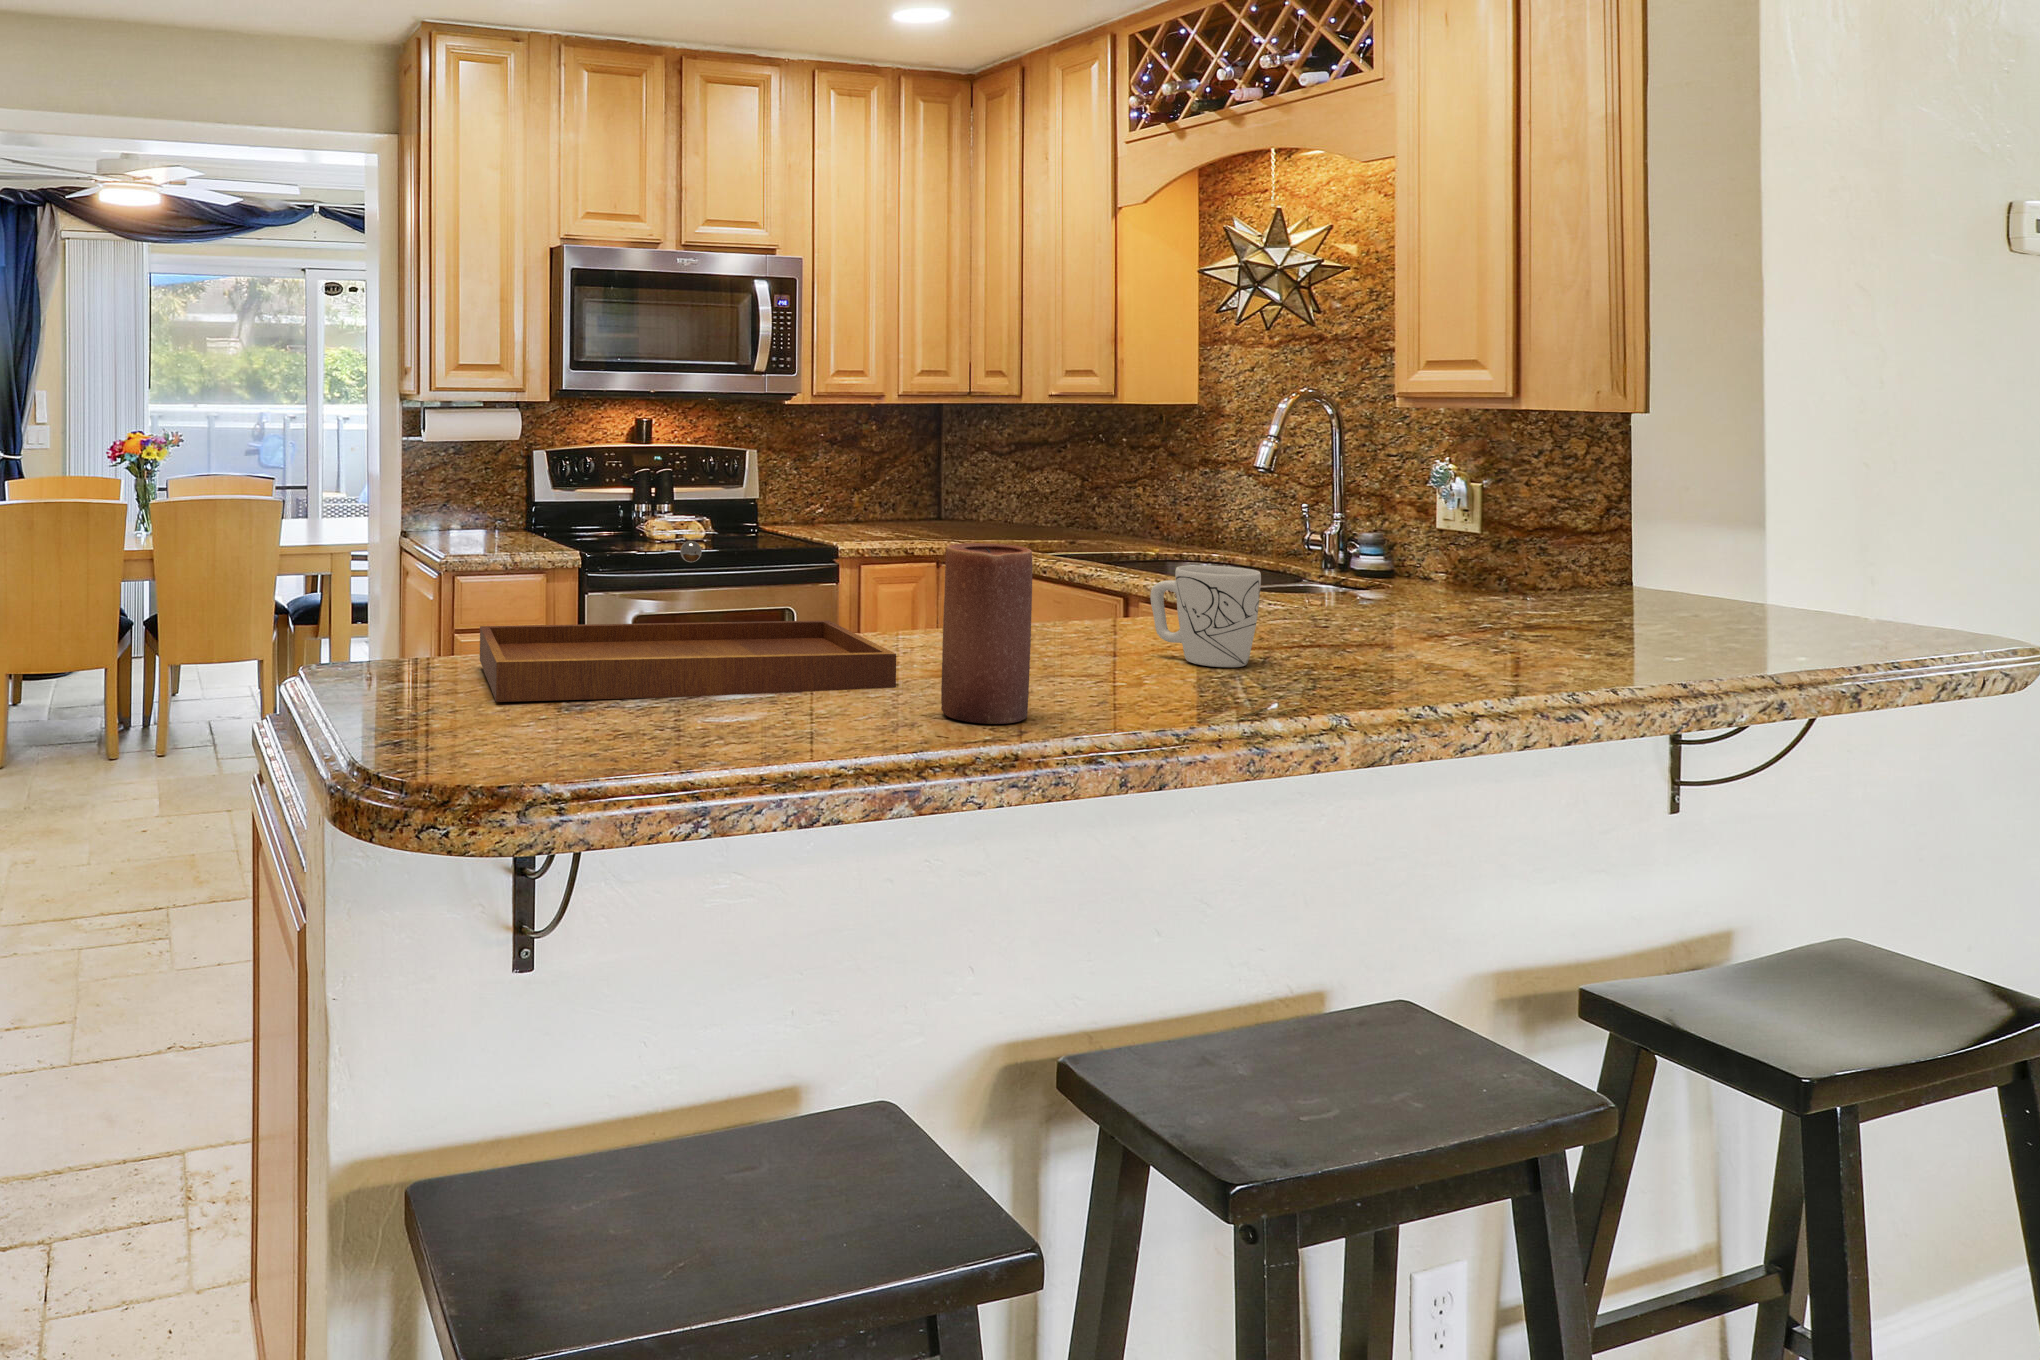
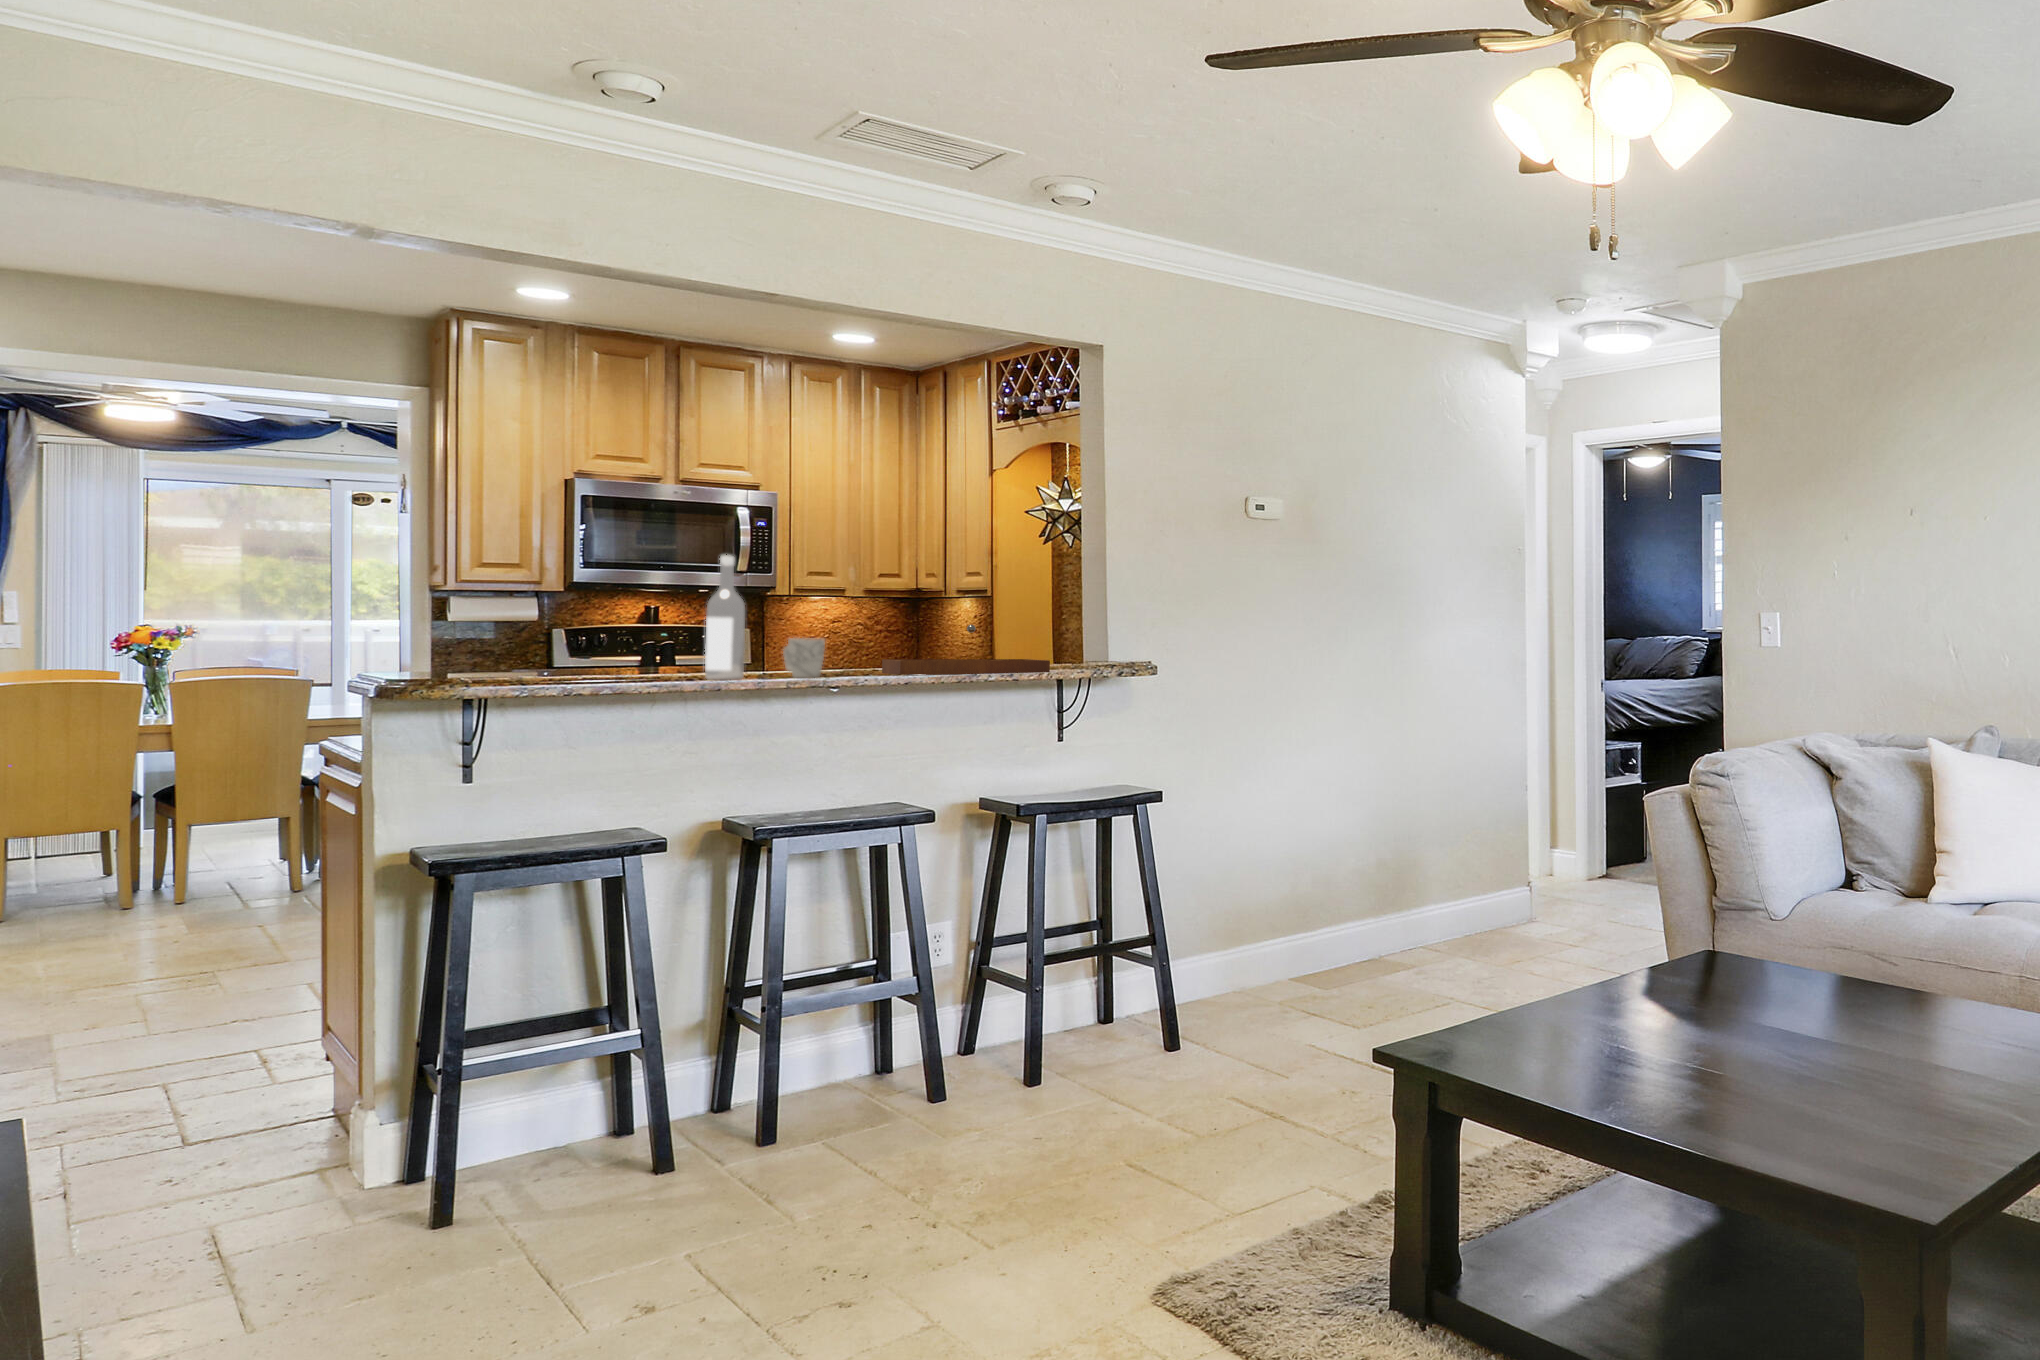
wine bottle: none [1048,382,1138,690] -> present [705,555,745,680]
tray: present [480,541,896,702] -> present [882,625,1050,675]
candle: present [941,543,1032,724] -> none [629,616,669,683]

